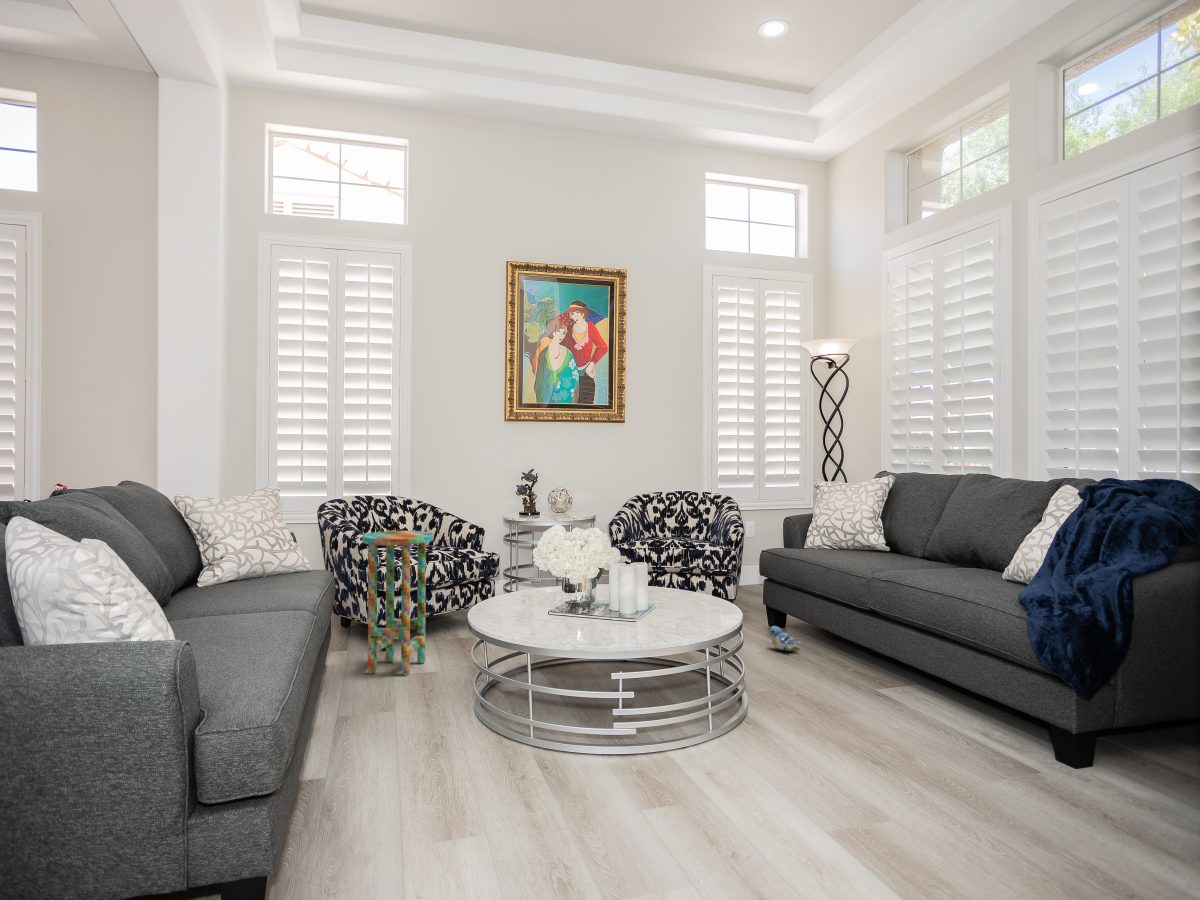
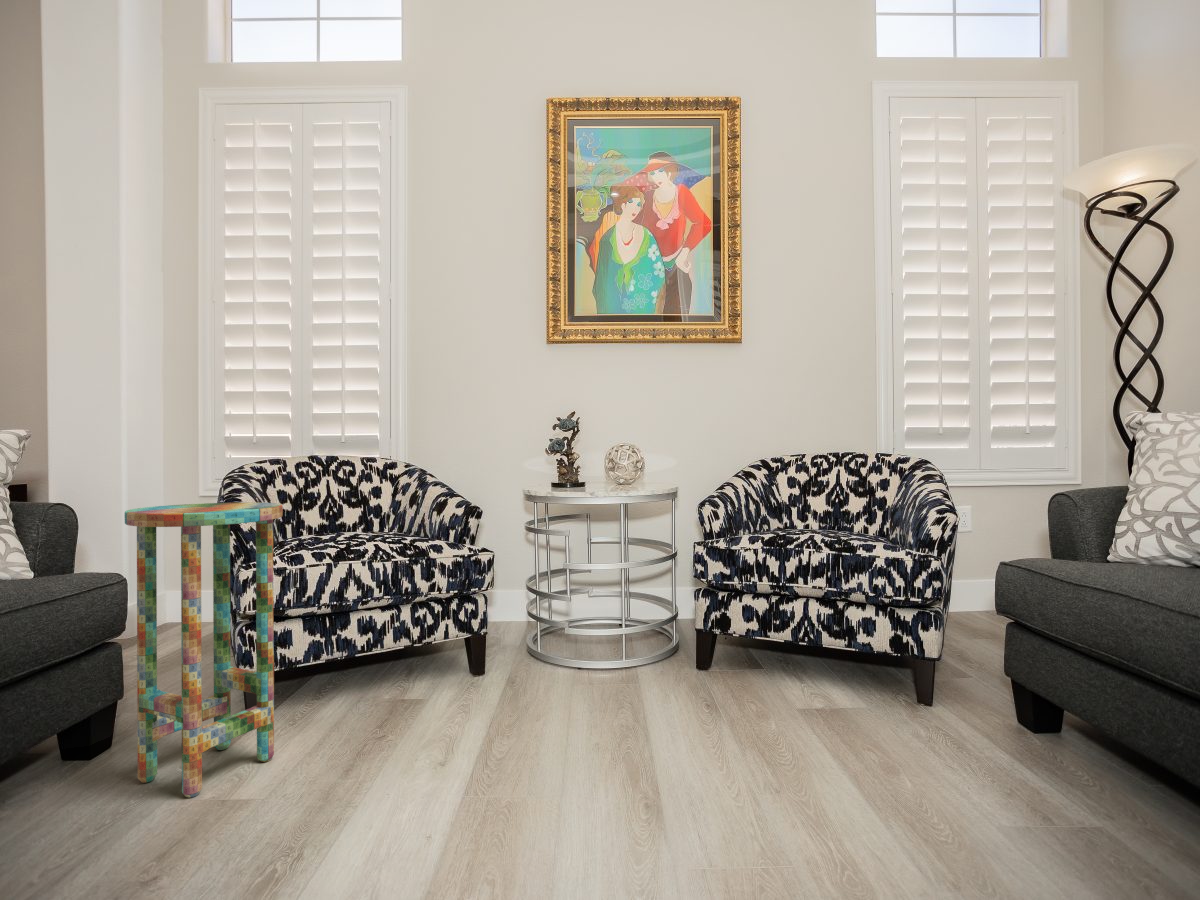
plush toy: present [770,626,801,651] -> none [1038,755,1136,835]

